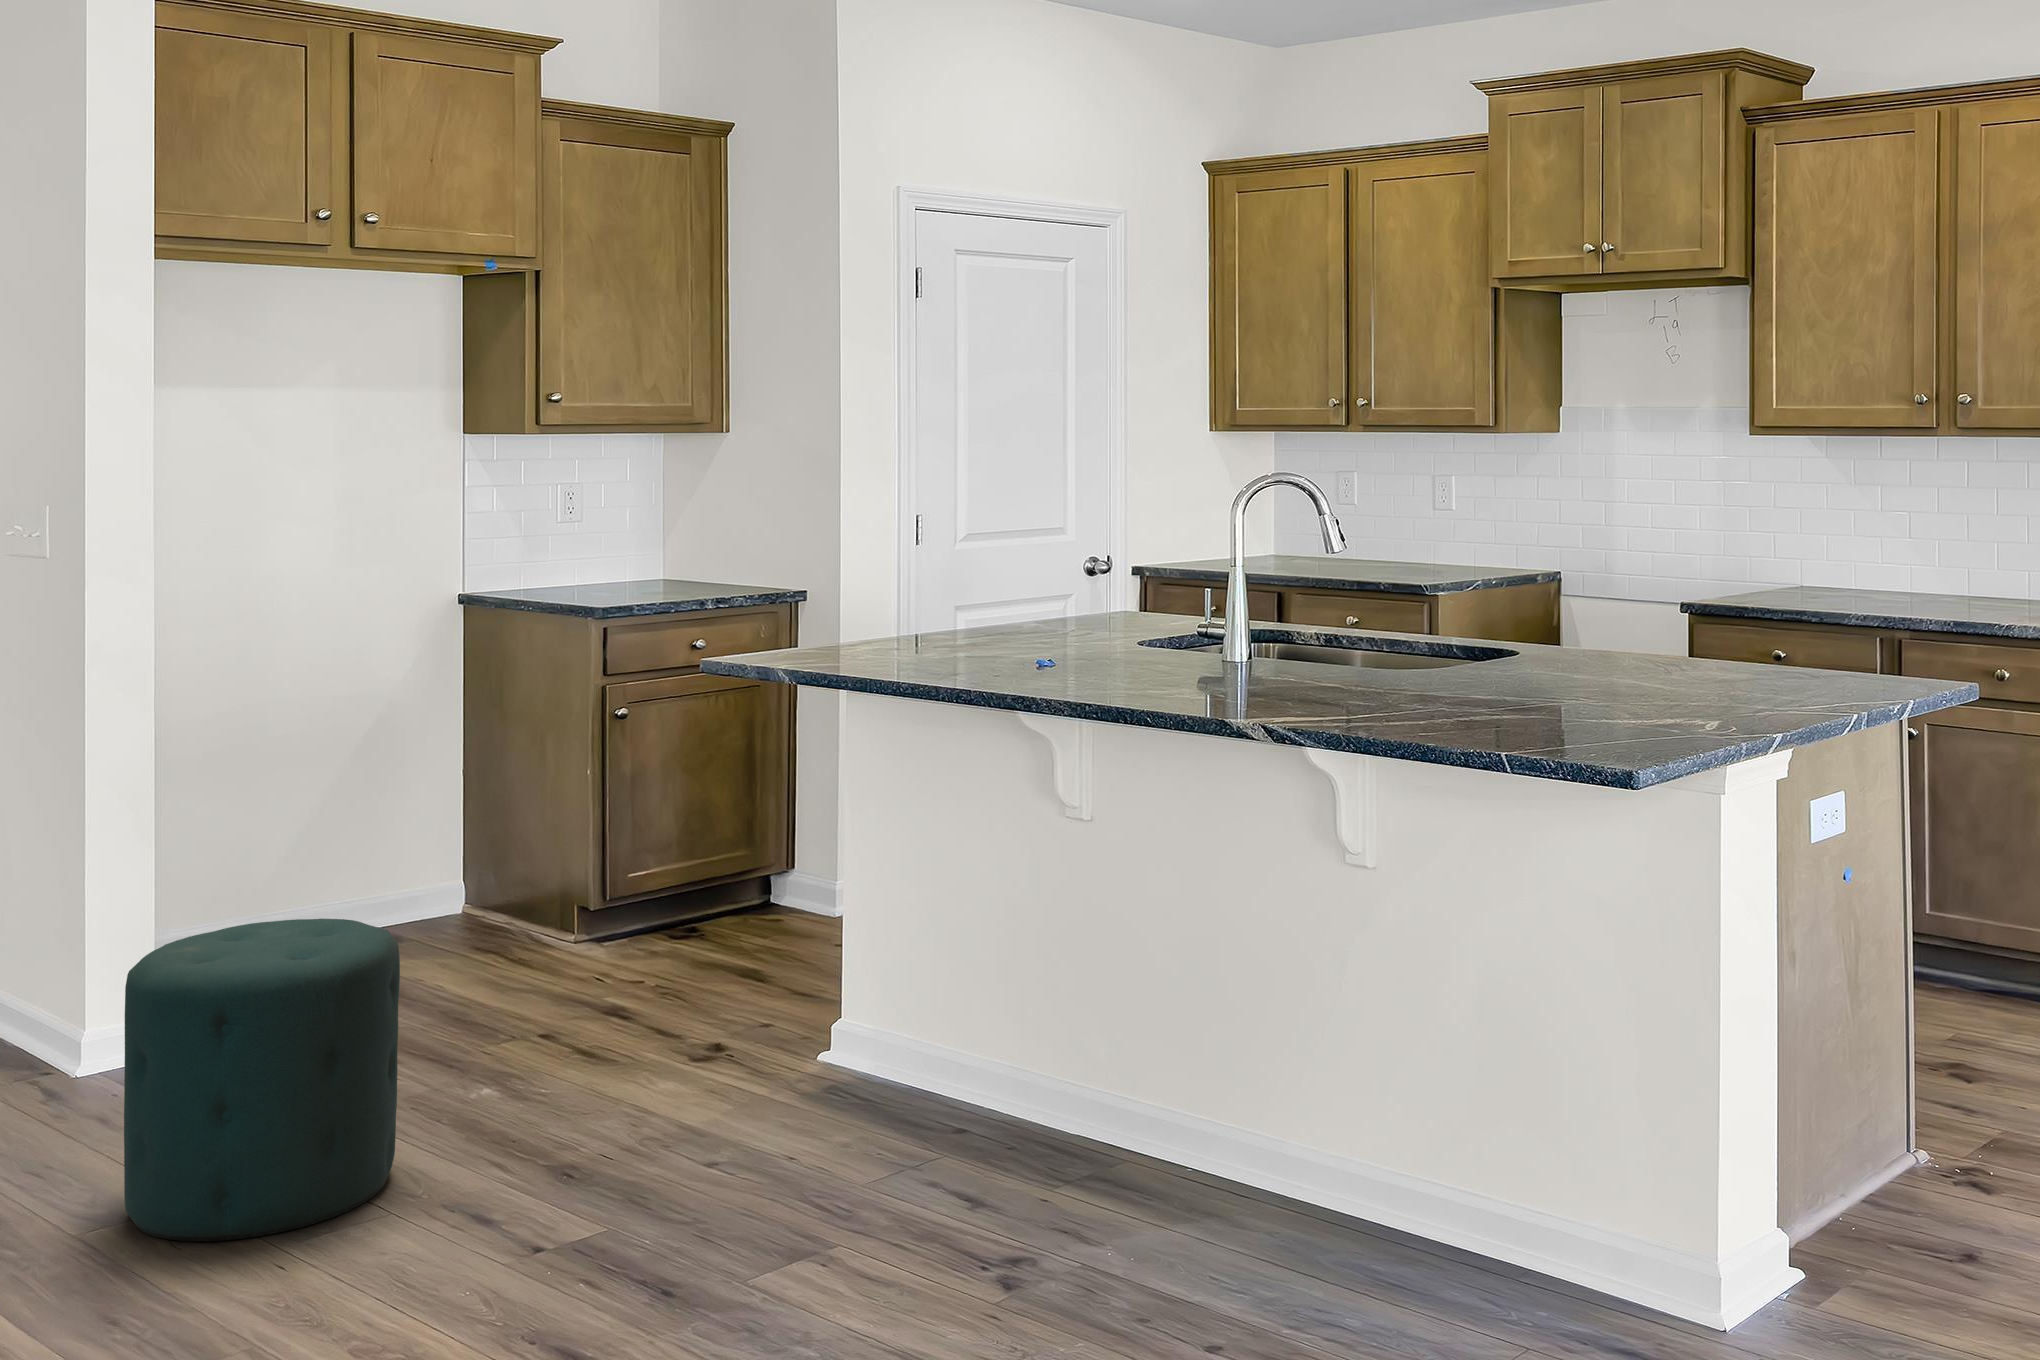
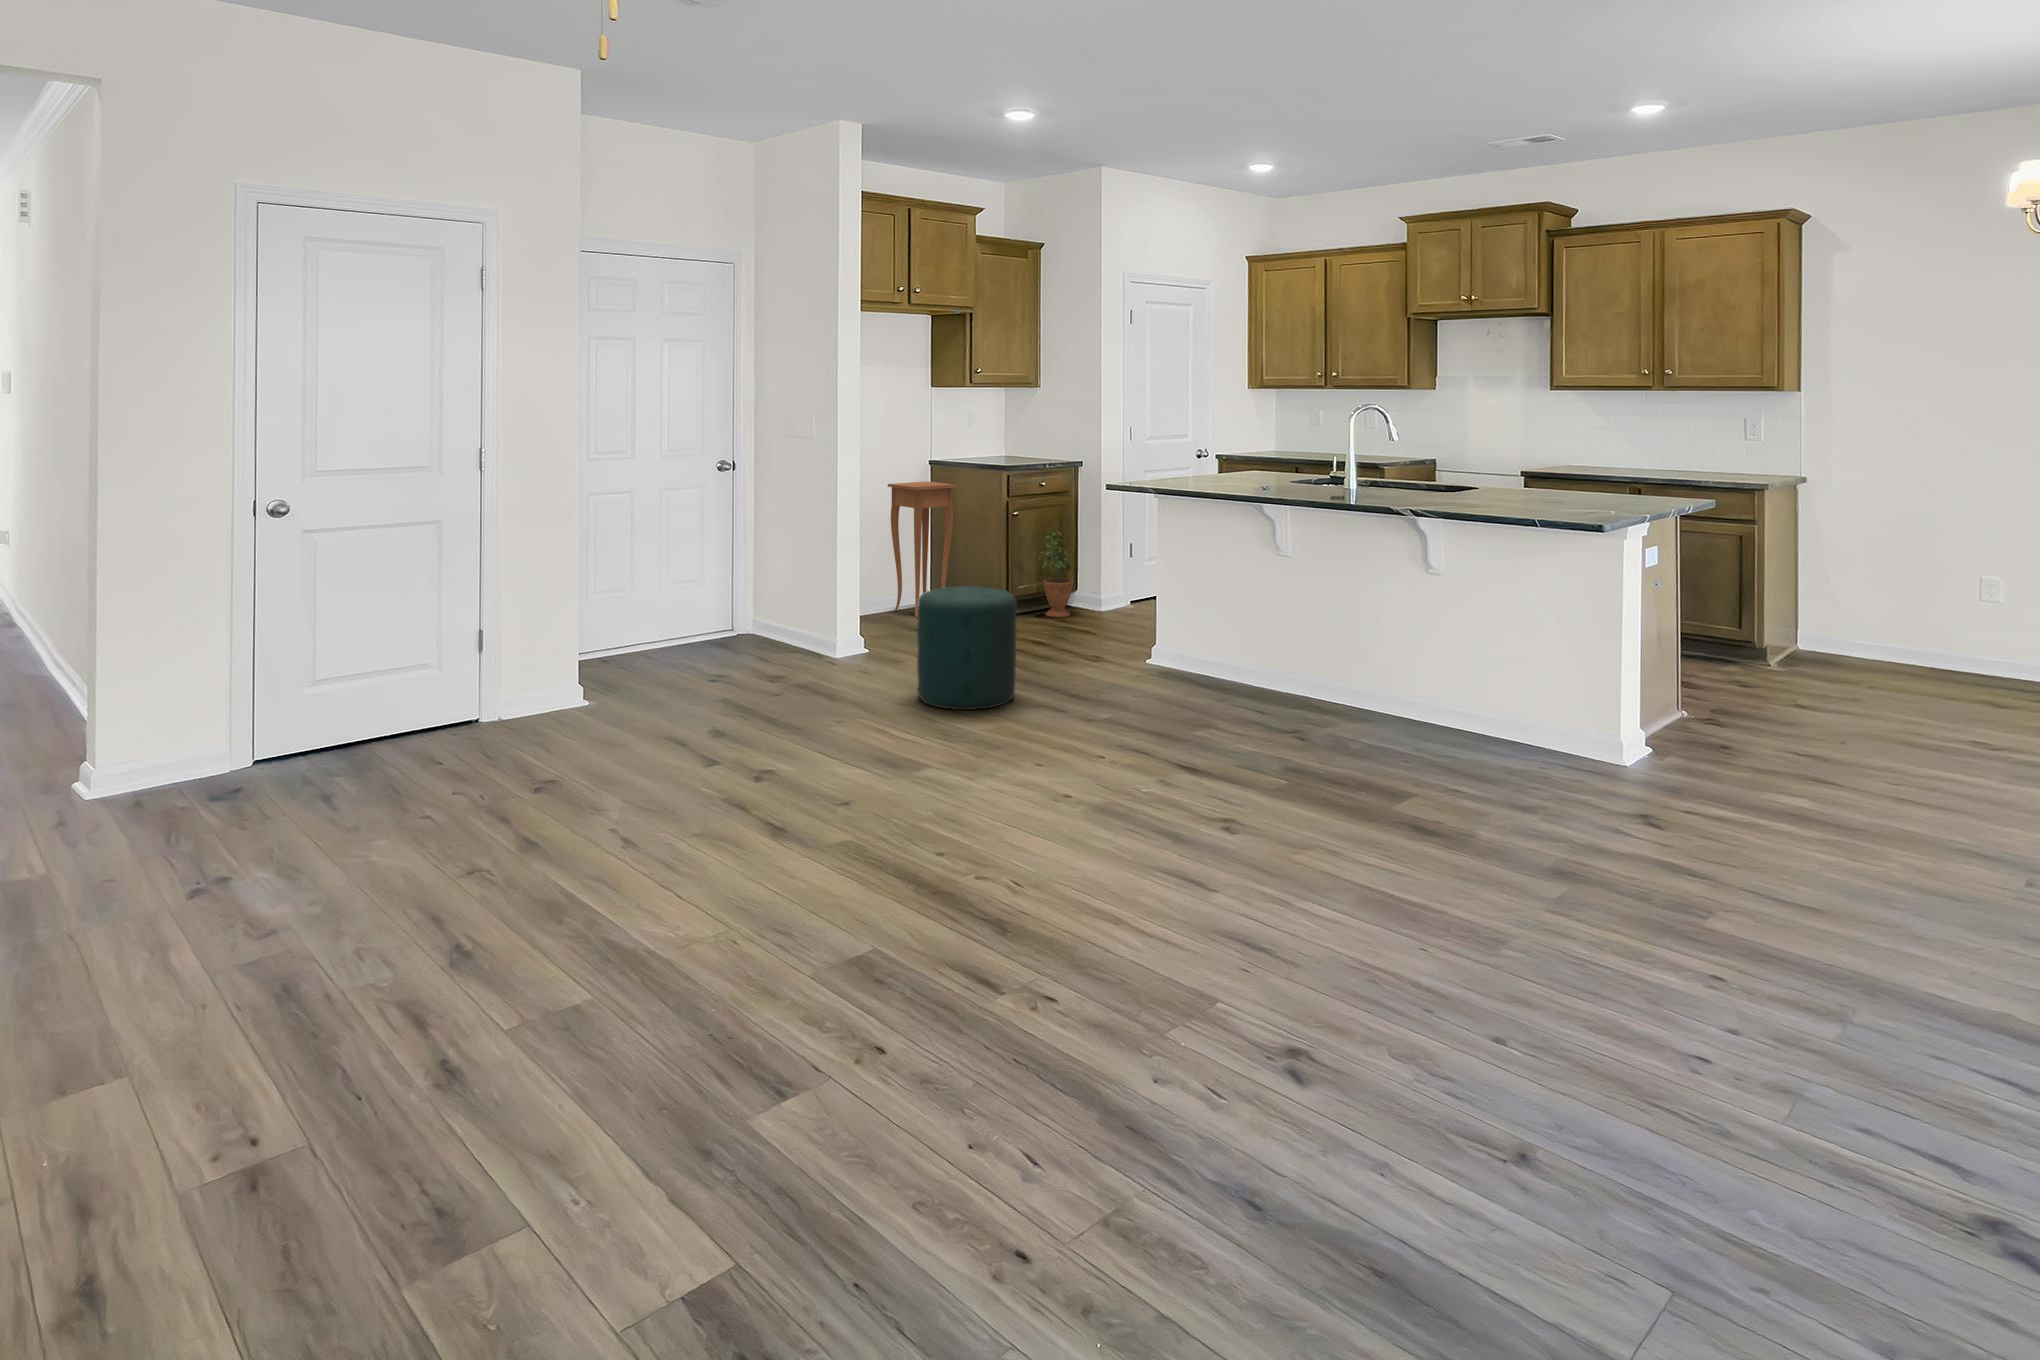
side table: none [343,642,501,949] -> present [888,481,957,617]
potted plant: none [676,740,758,937] -> present [1039,529,1073,617]

